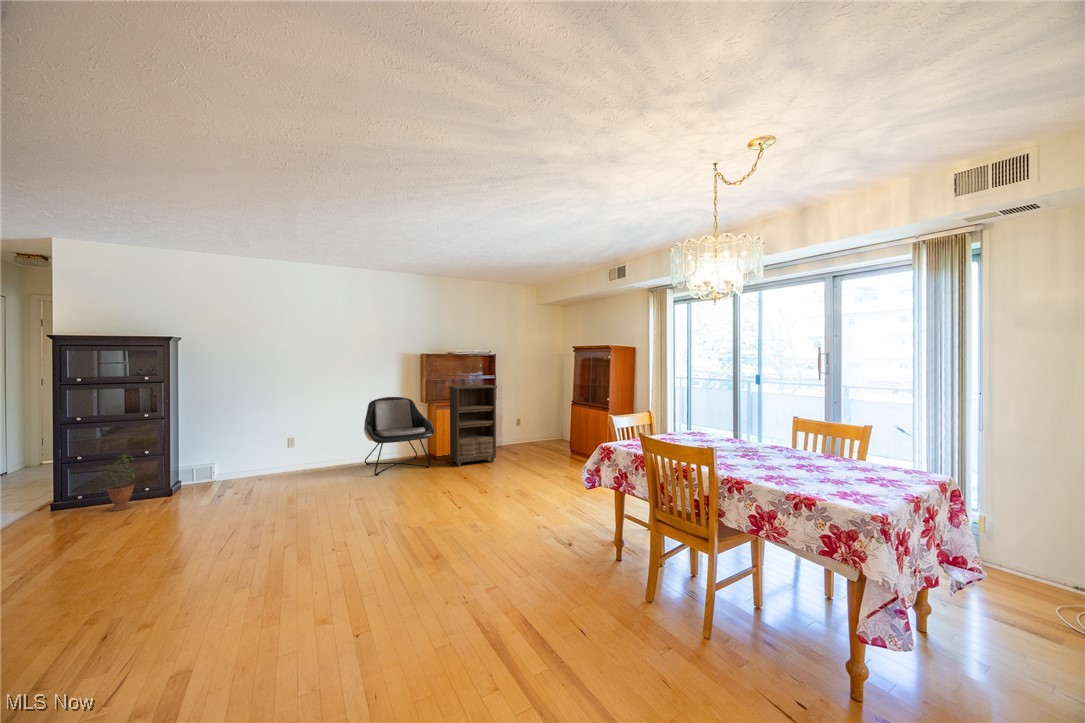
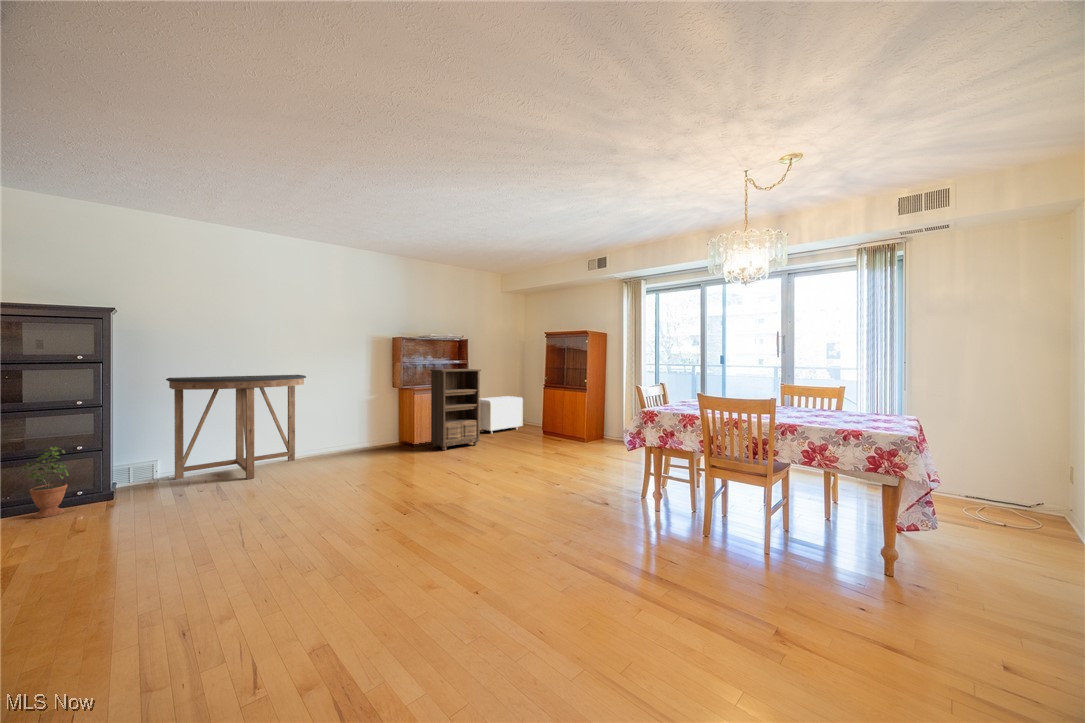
console table: none [215,392,332,486] -> present [166,375,306,479]
lounge chair: present [364,397,434,476] -> none [338,381,419,463]
storage bench: none [506,410,554,449] -> present [480,396,523,433]

